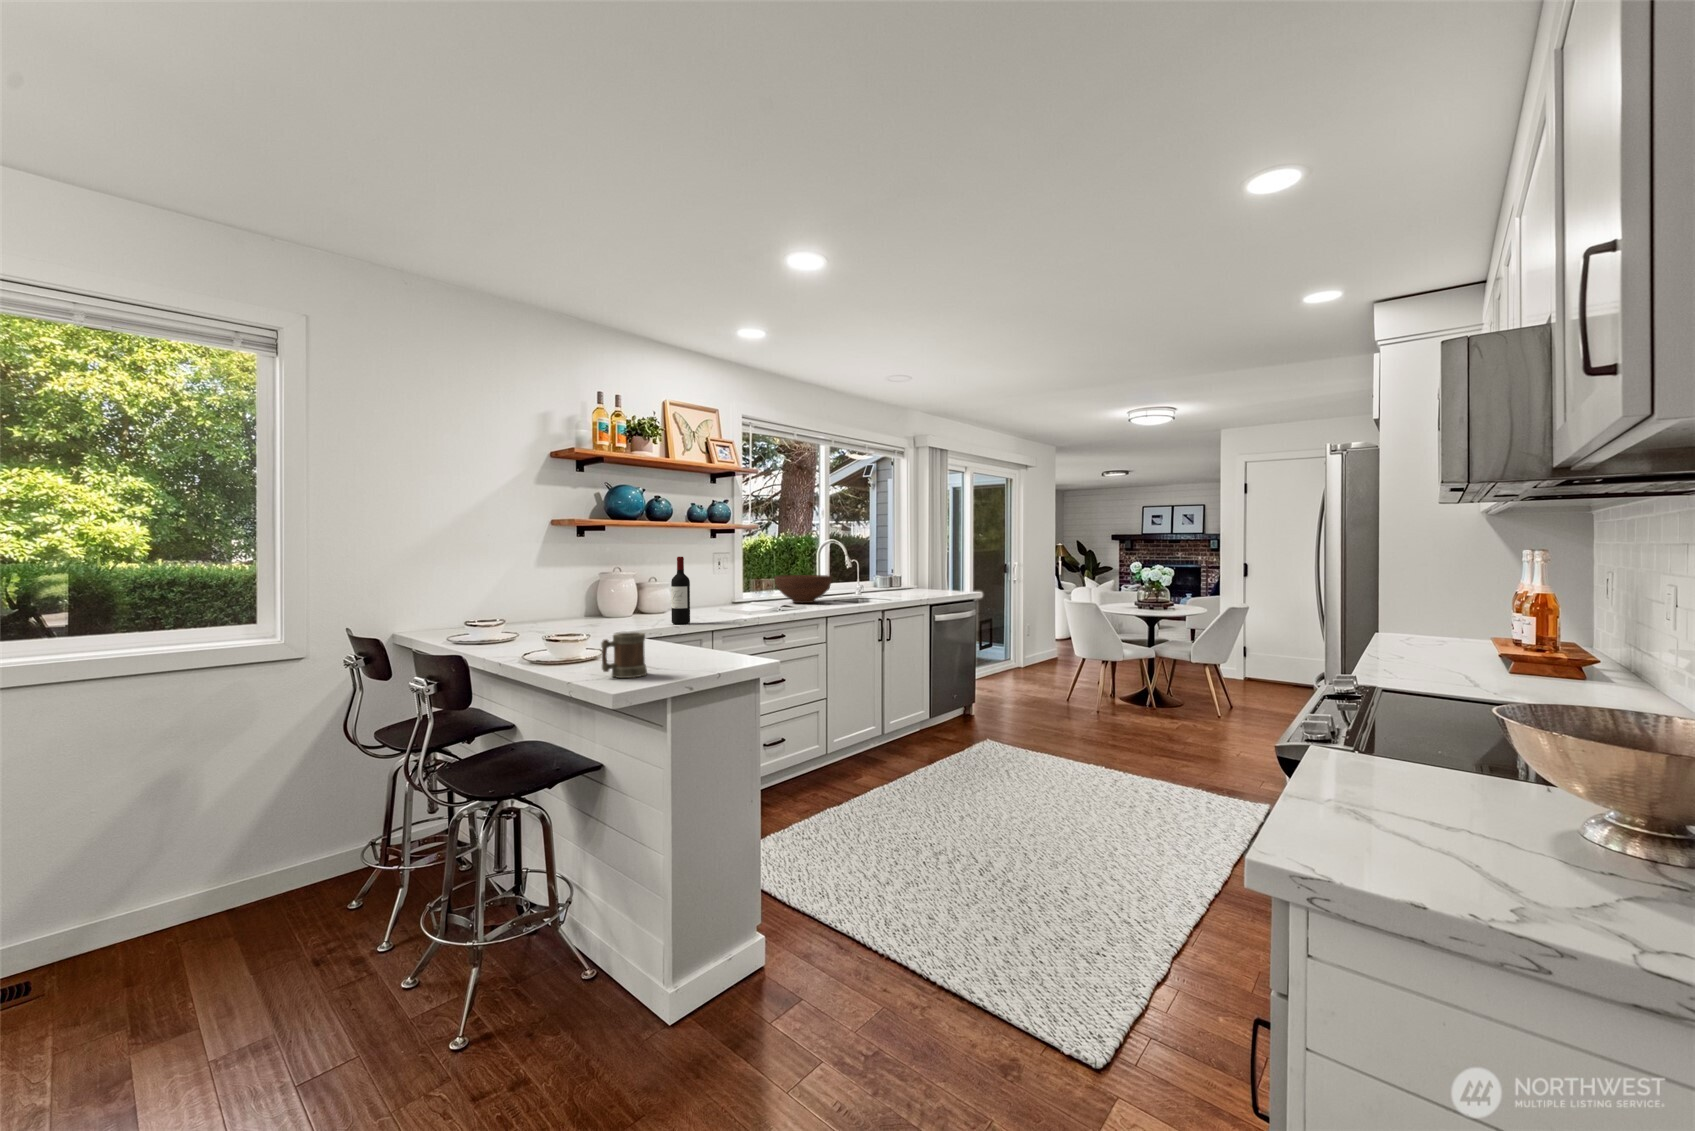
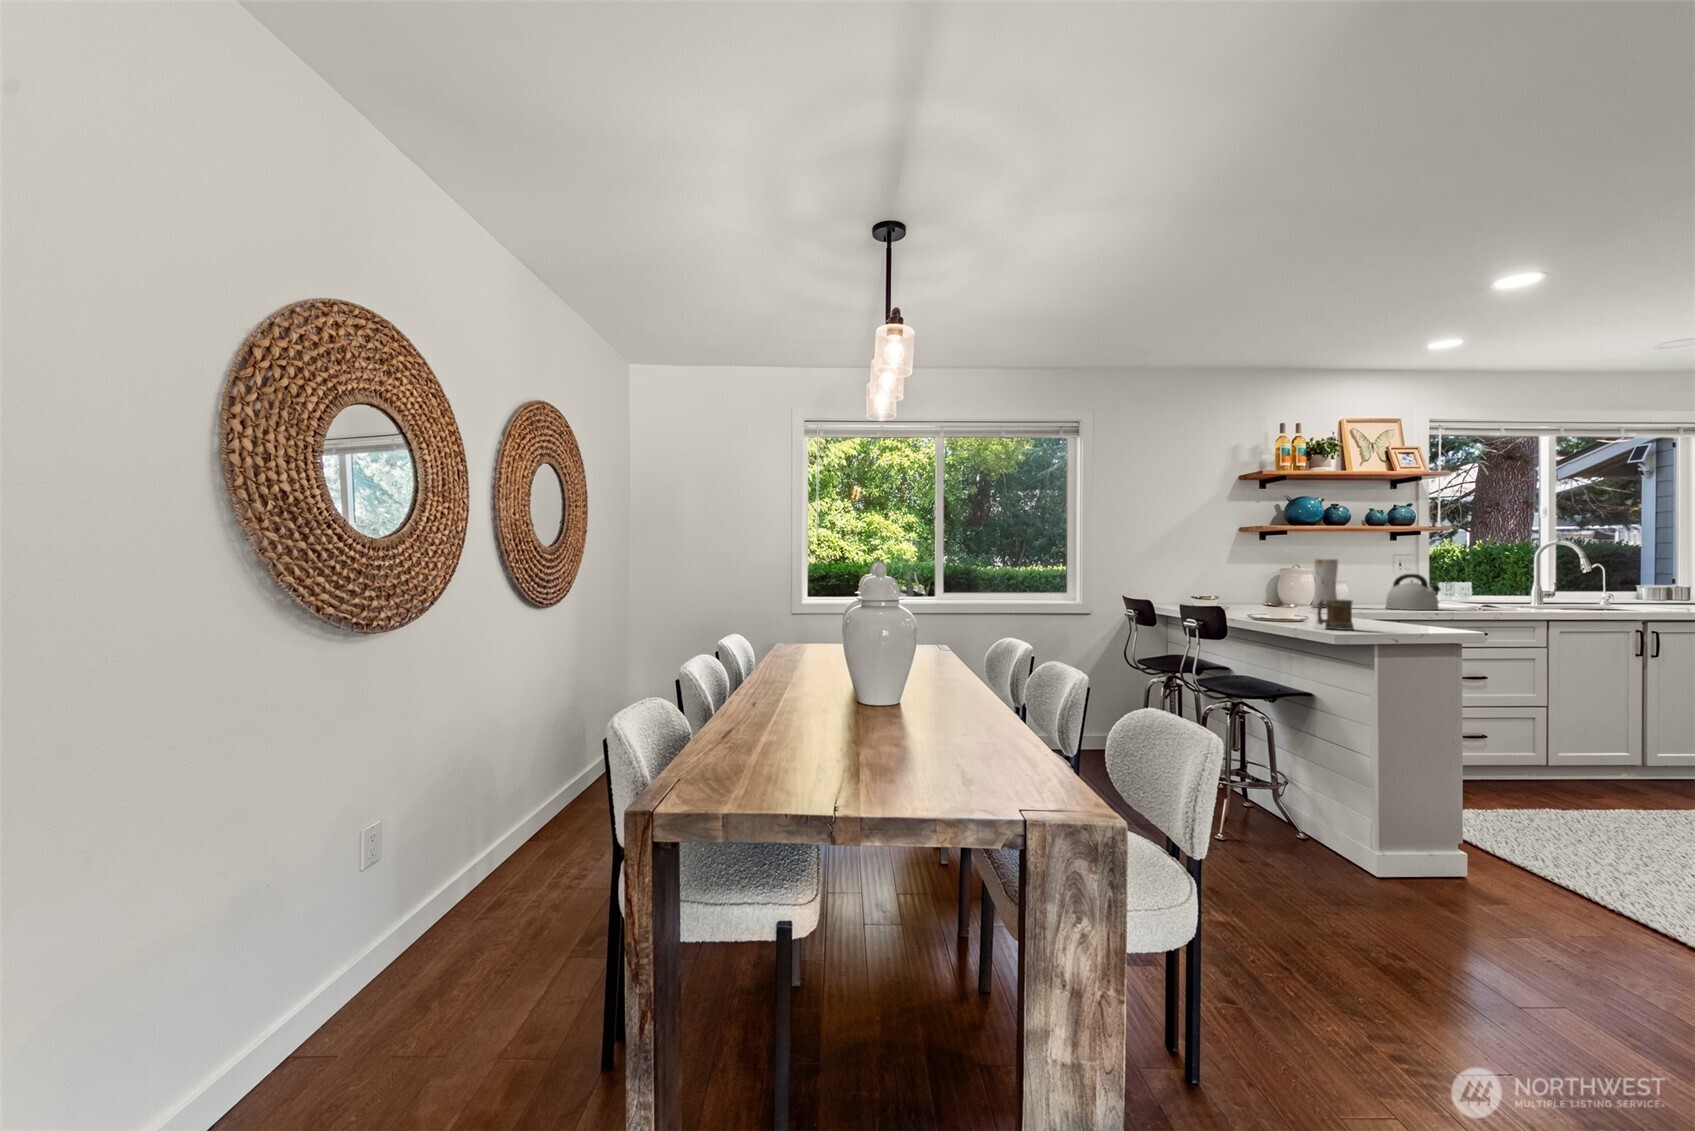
wine bottle: present [671,557,690,624] -> none [1355,554,1375,612]
vase: none [633,560,660,617] -> present [1312,559,1338,607]
fruit bowl: present [774,575,832,603] -> none [1472,578,1558,607]
kettle: none [703,576,749,616] -> present [1386,574,1440,610]

